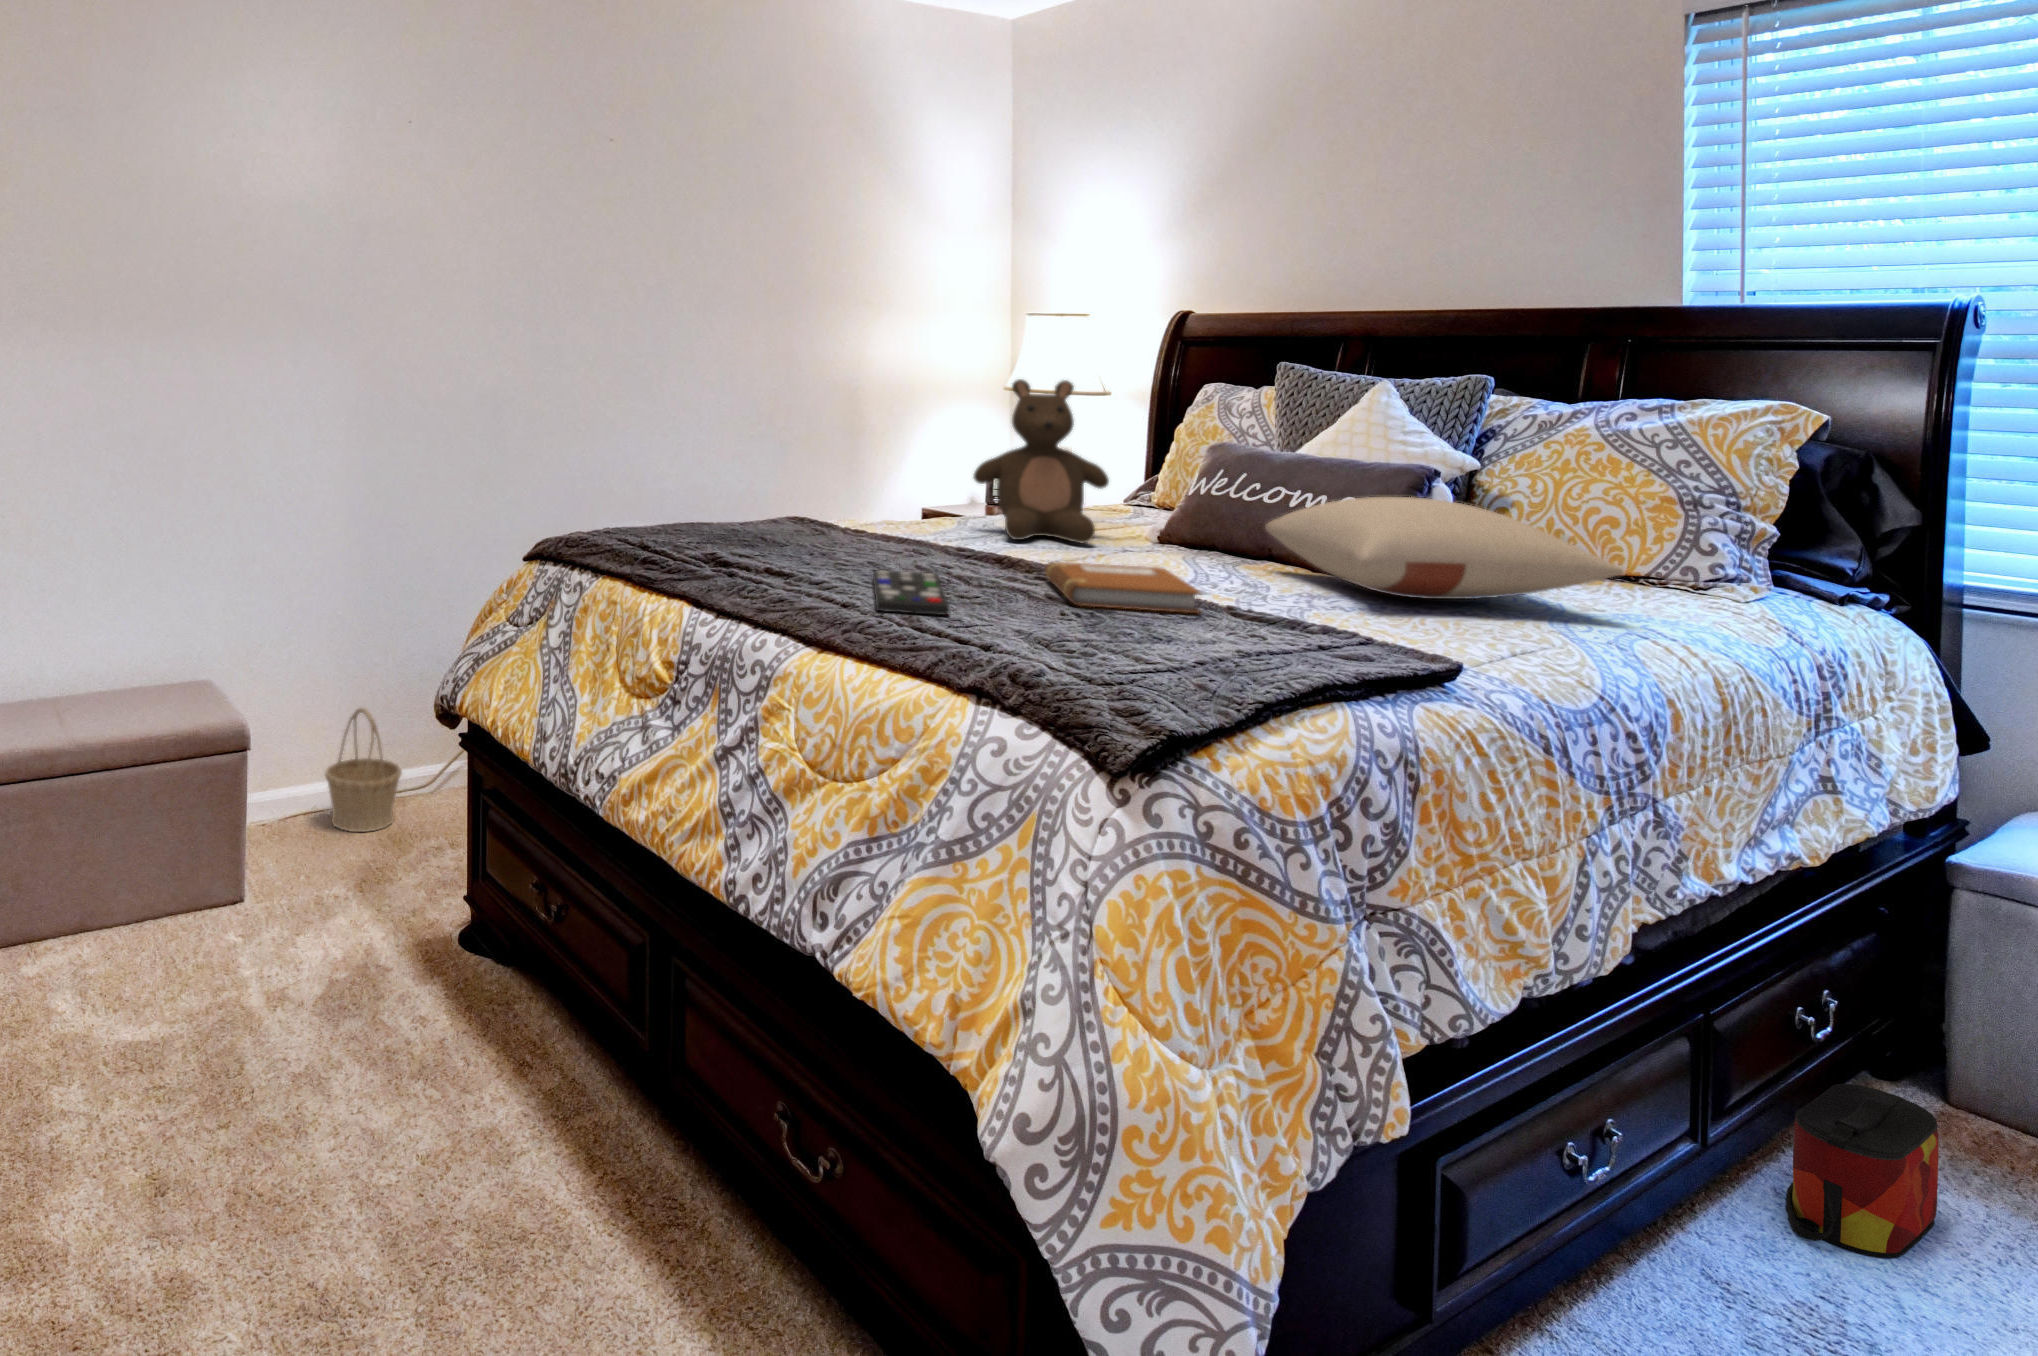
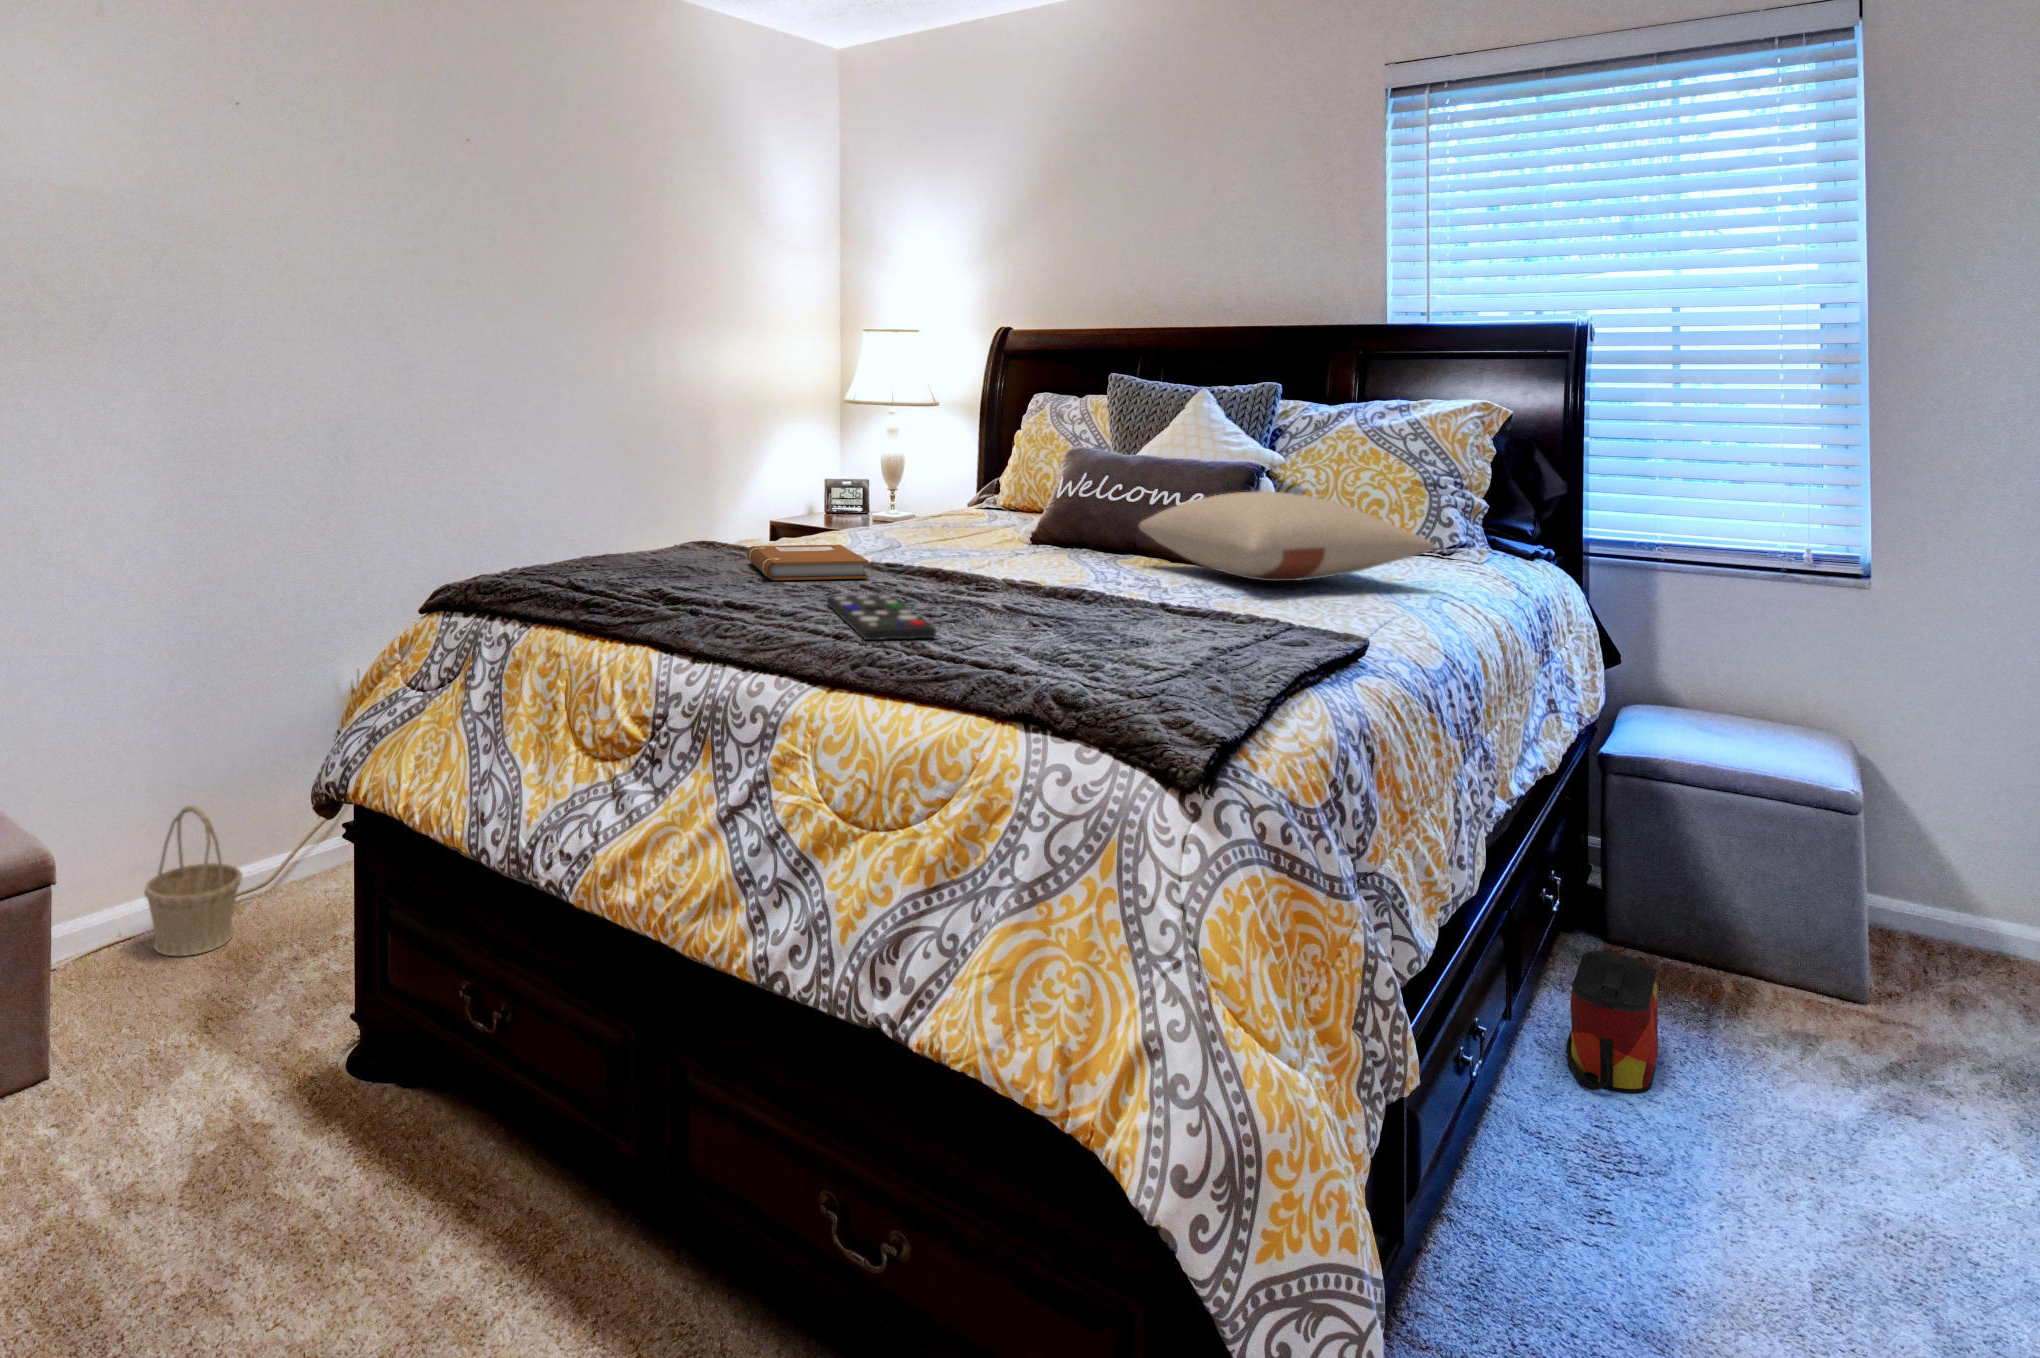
stuffed bear: present [973,379,1109,543] -> none [866,396,987,554]
notebook: present [1045,562,1201,613] -> present [747,545,869,580]

